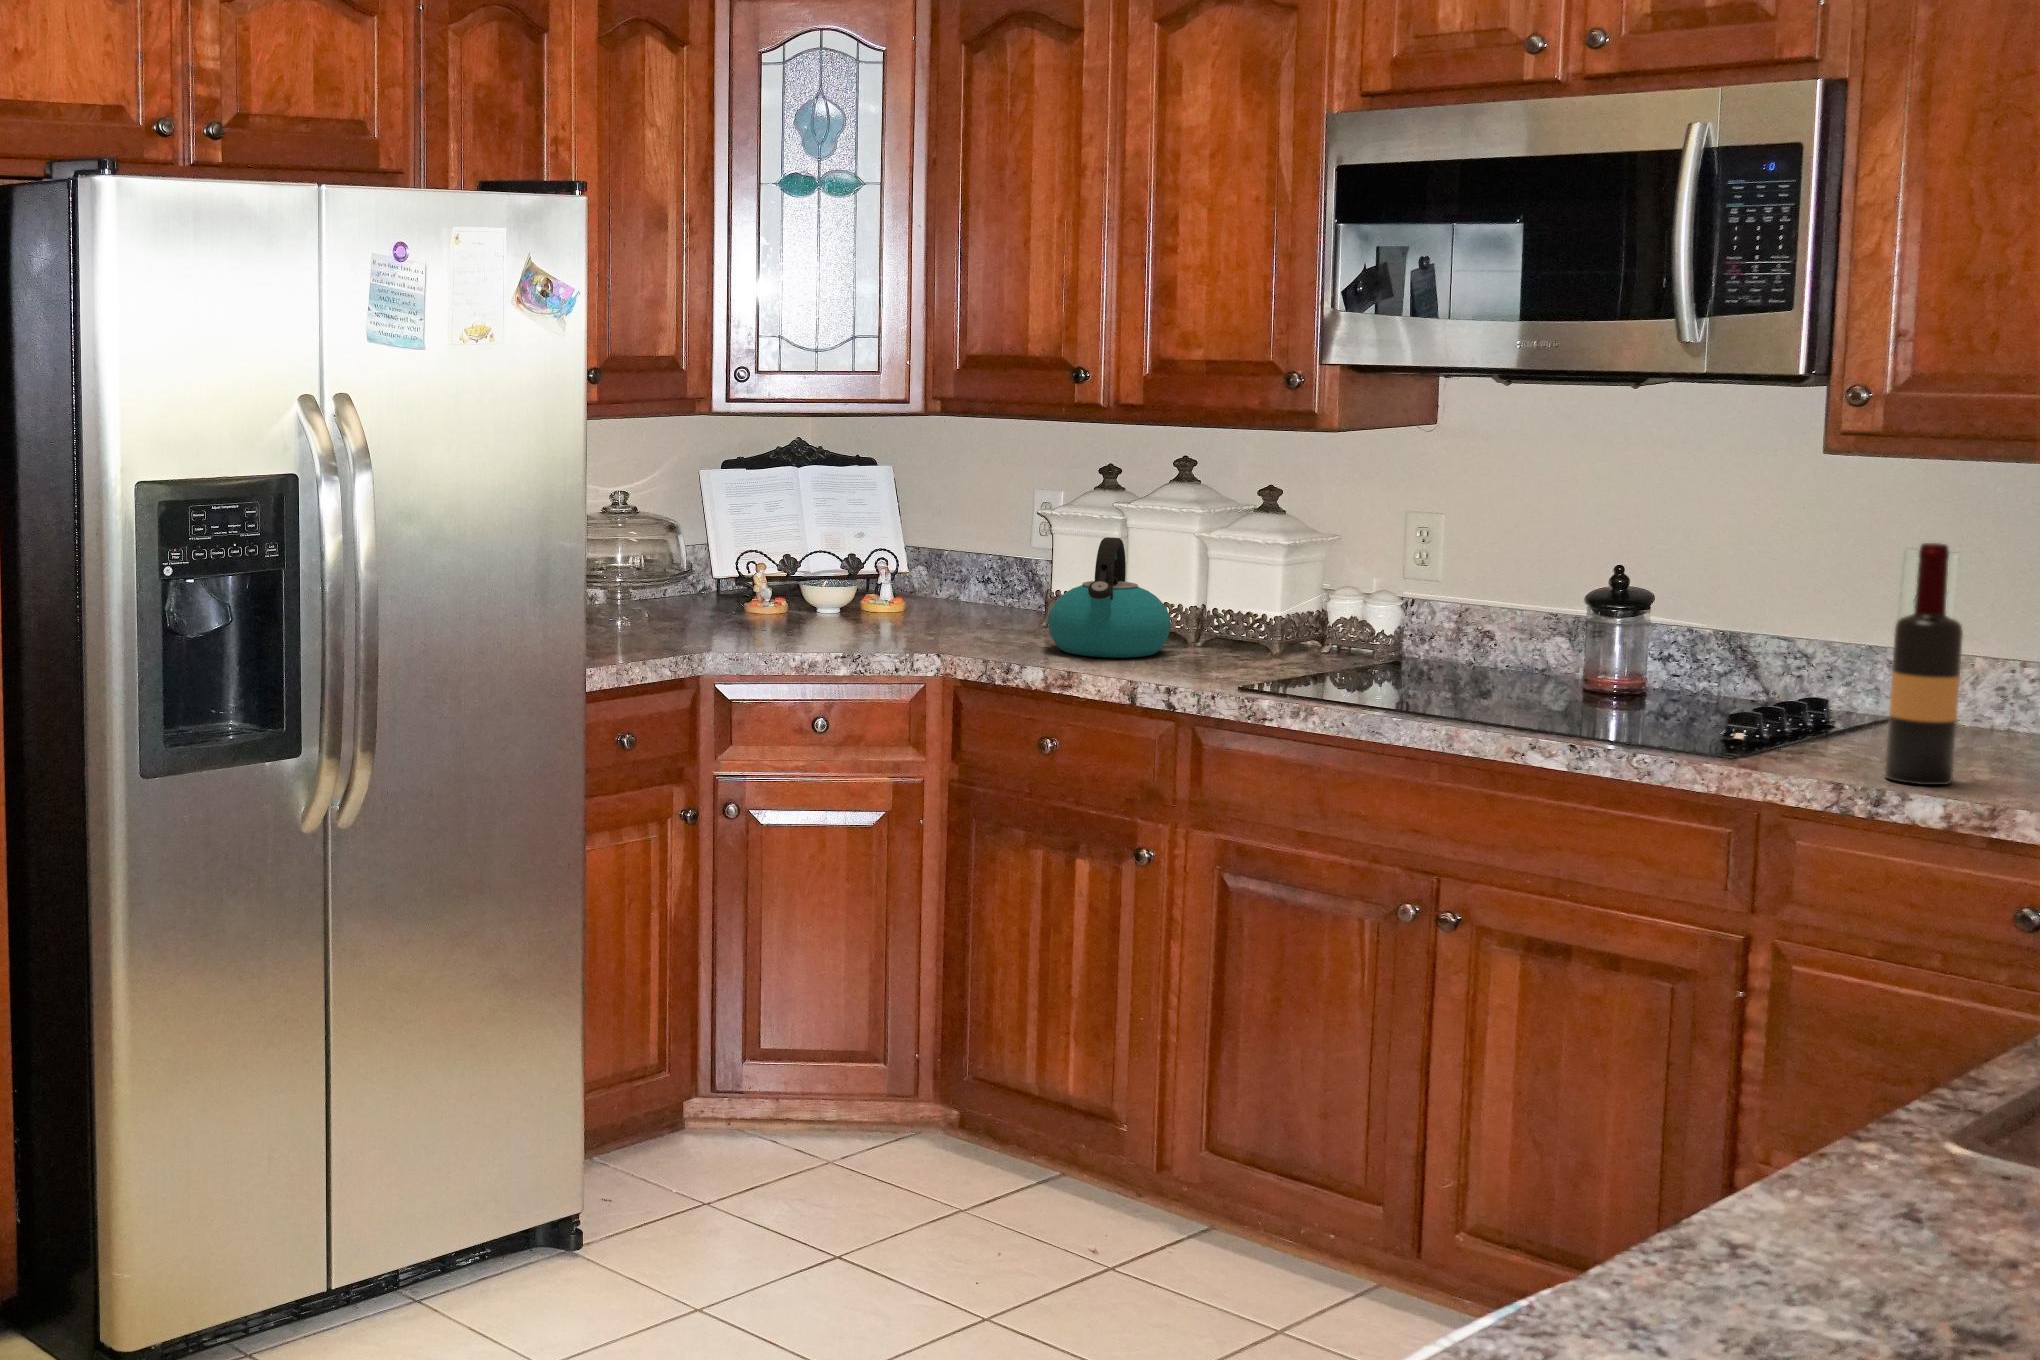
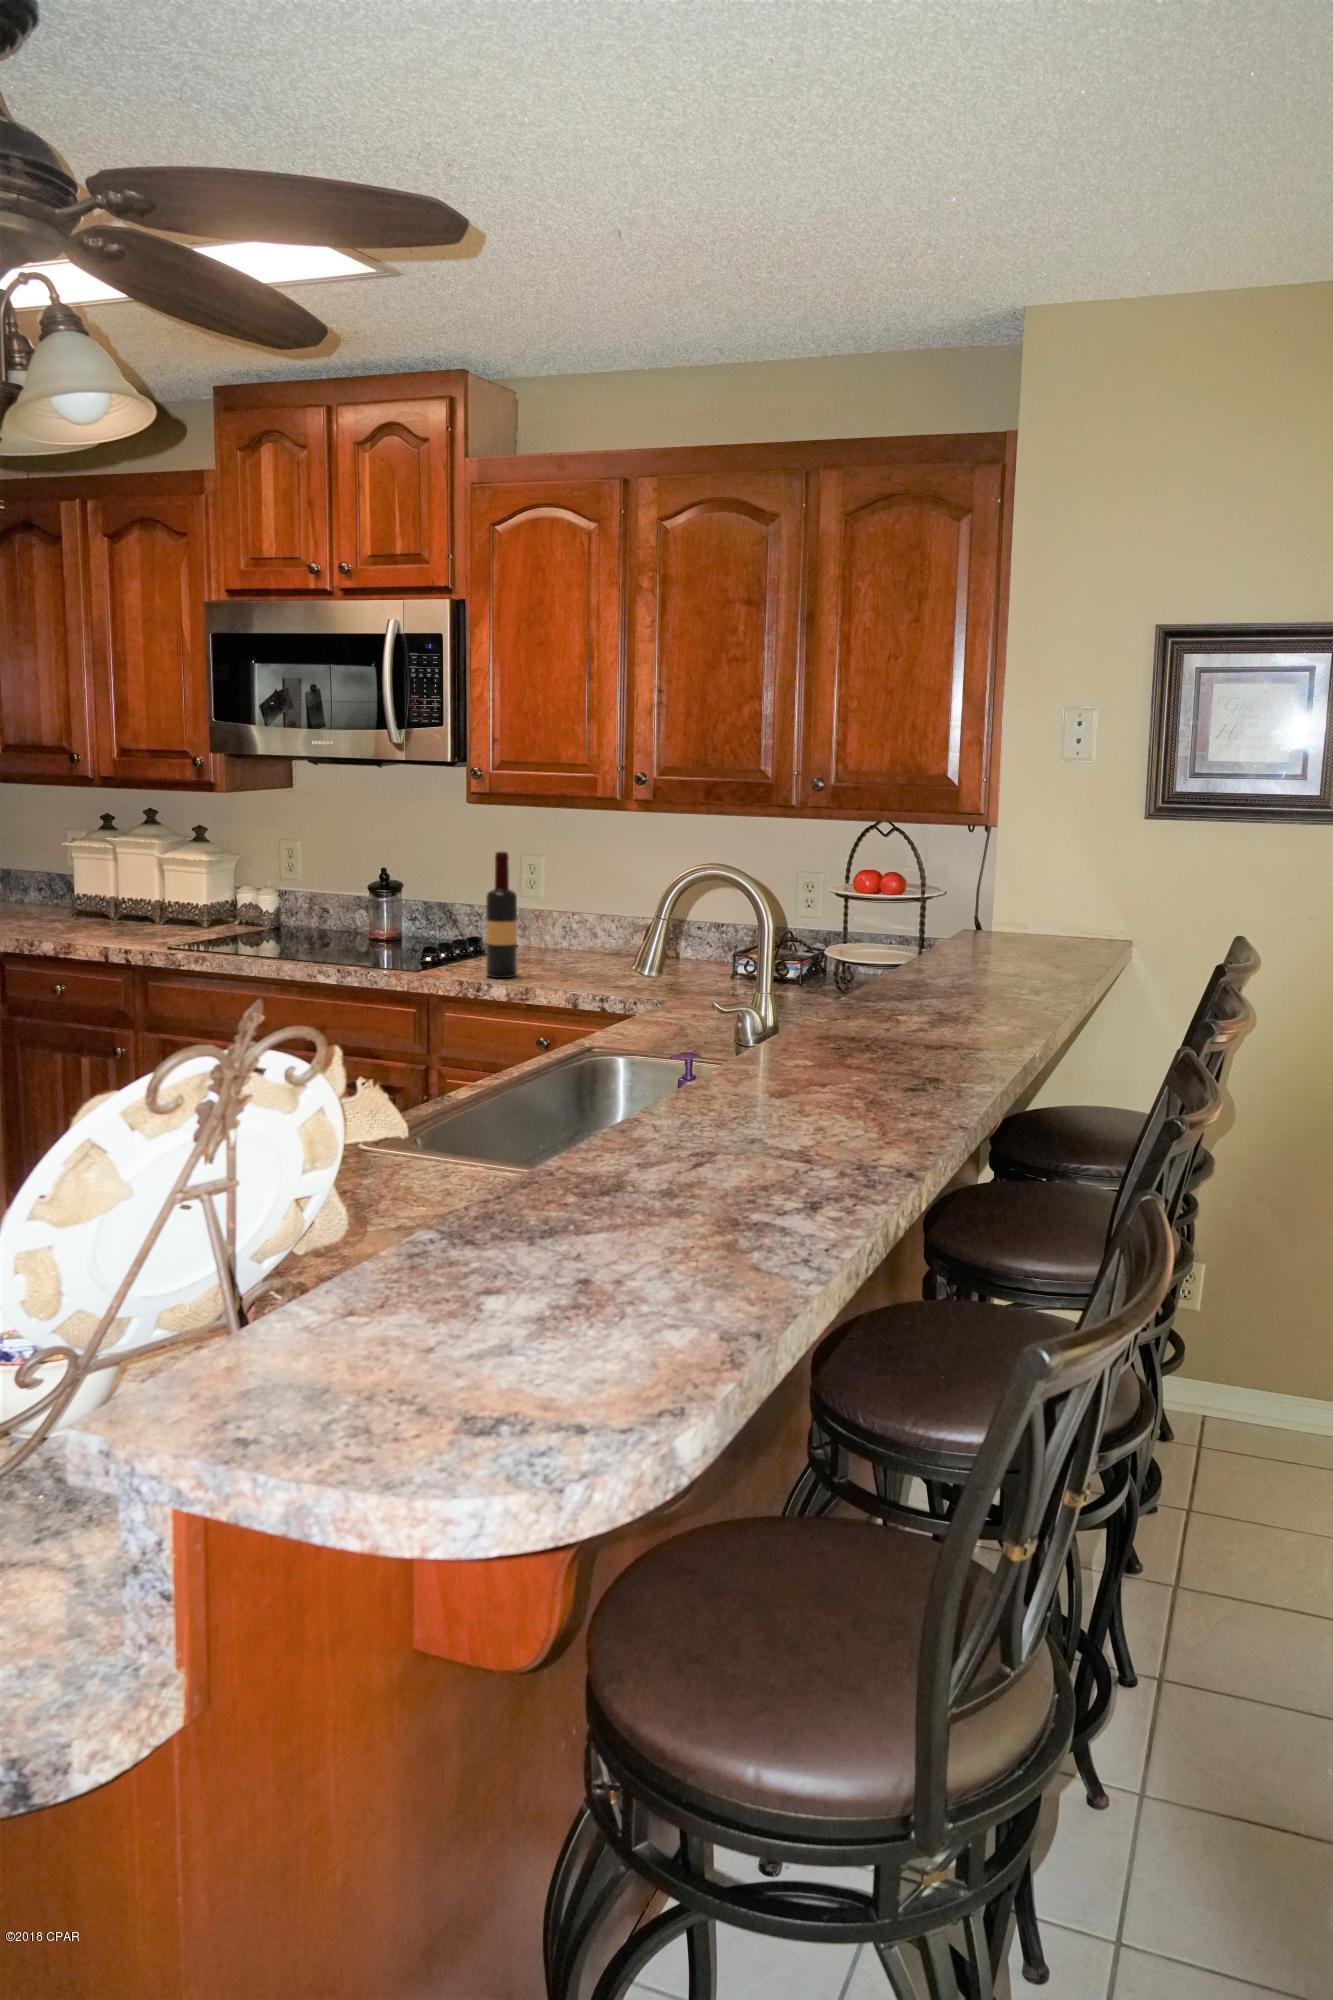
kettle: present [1048,537,1171,658] -> none [61,859,141,934]

